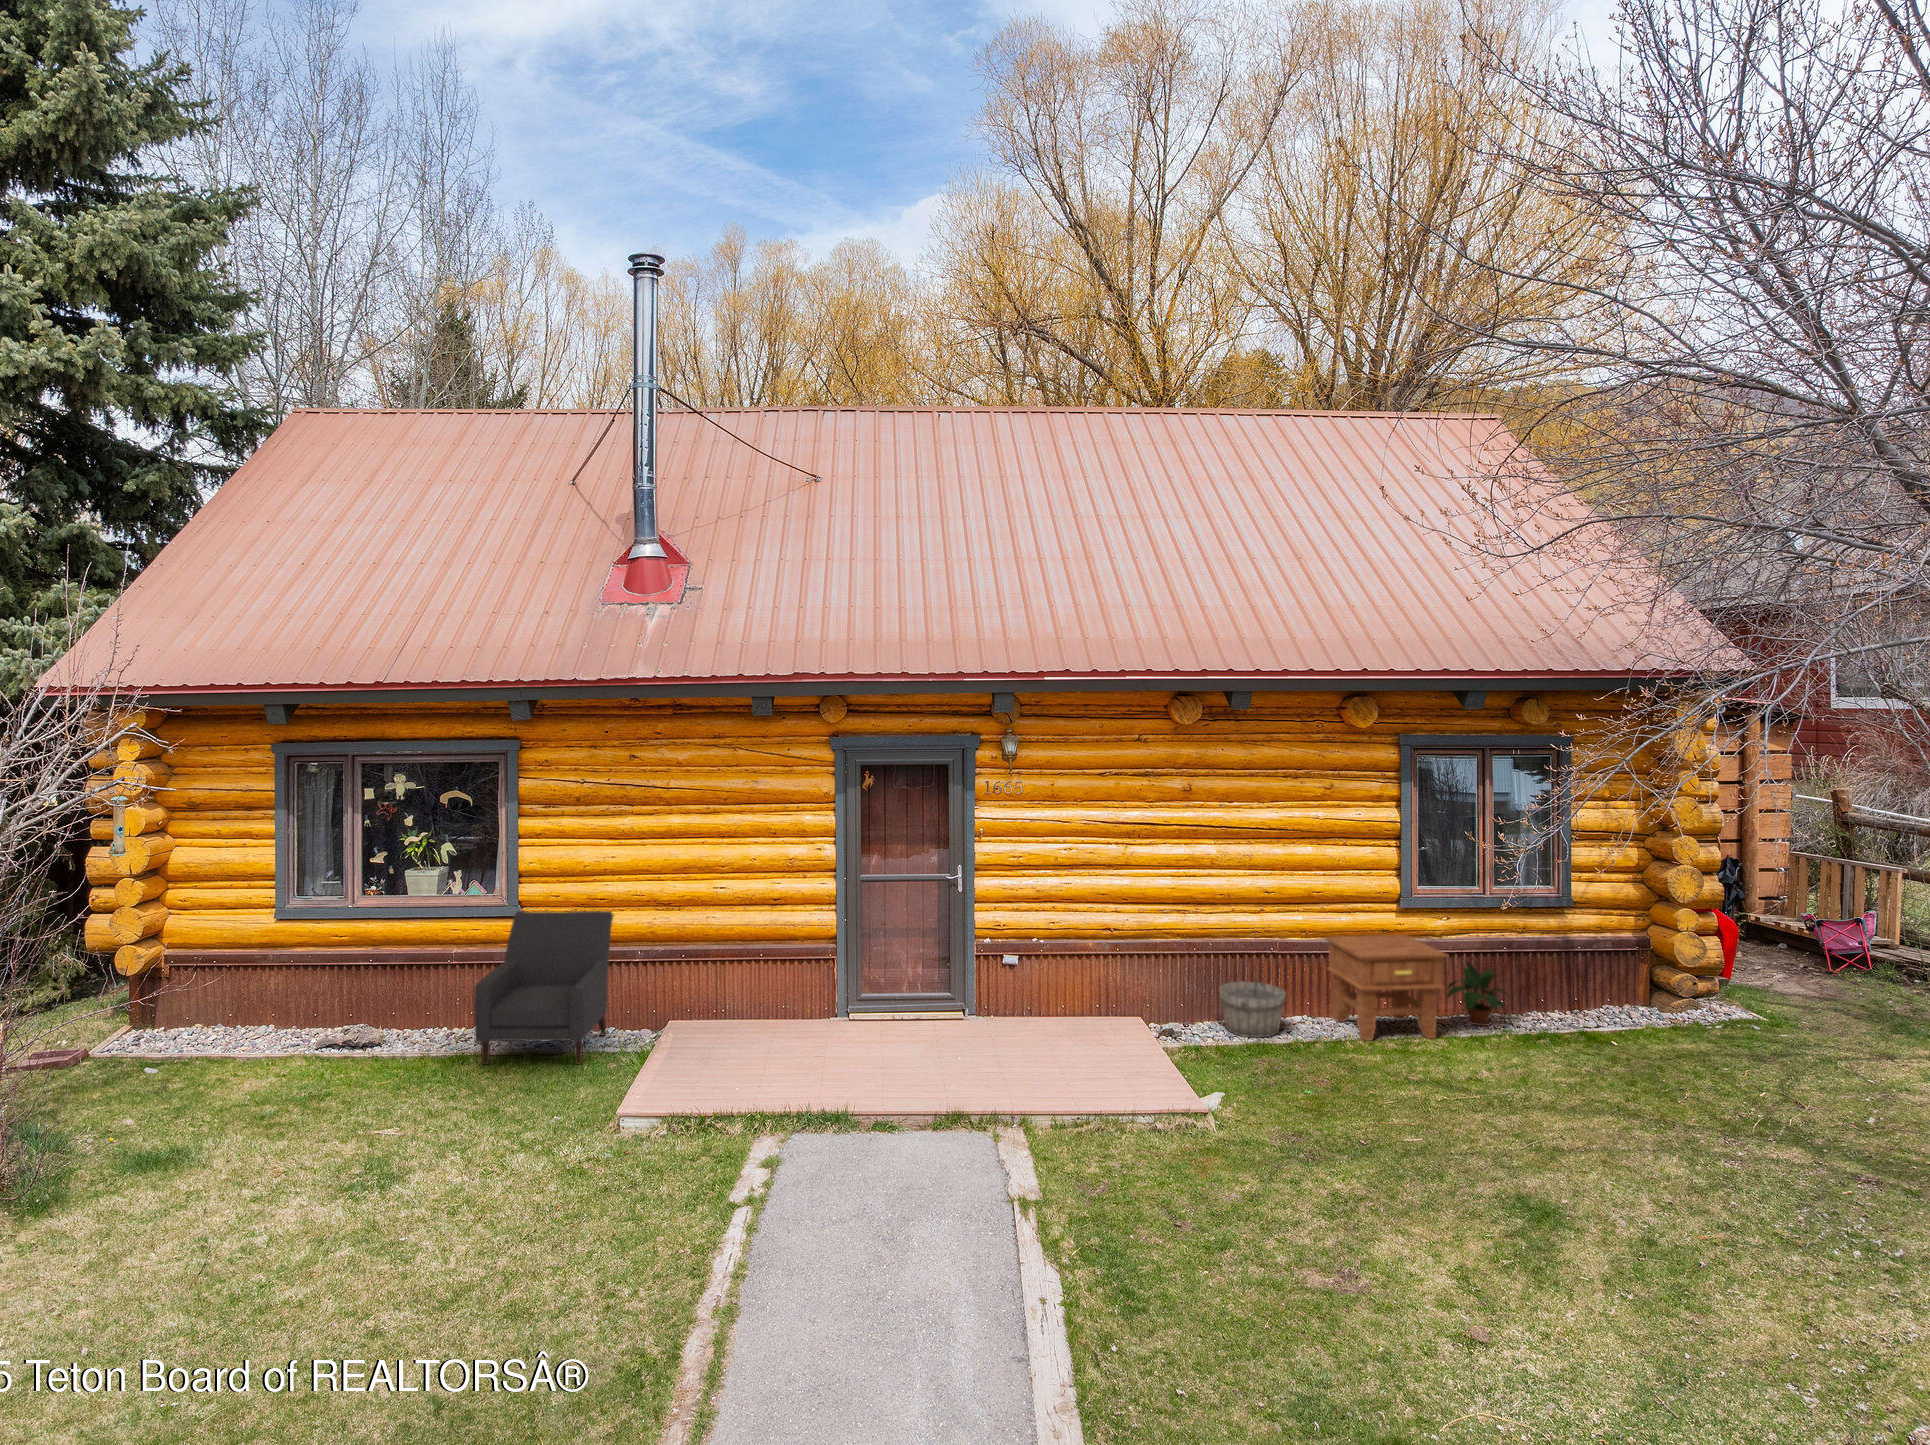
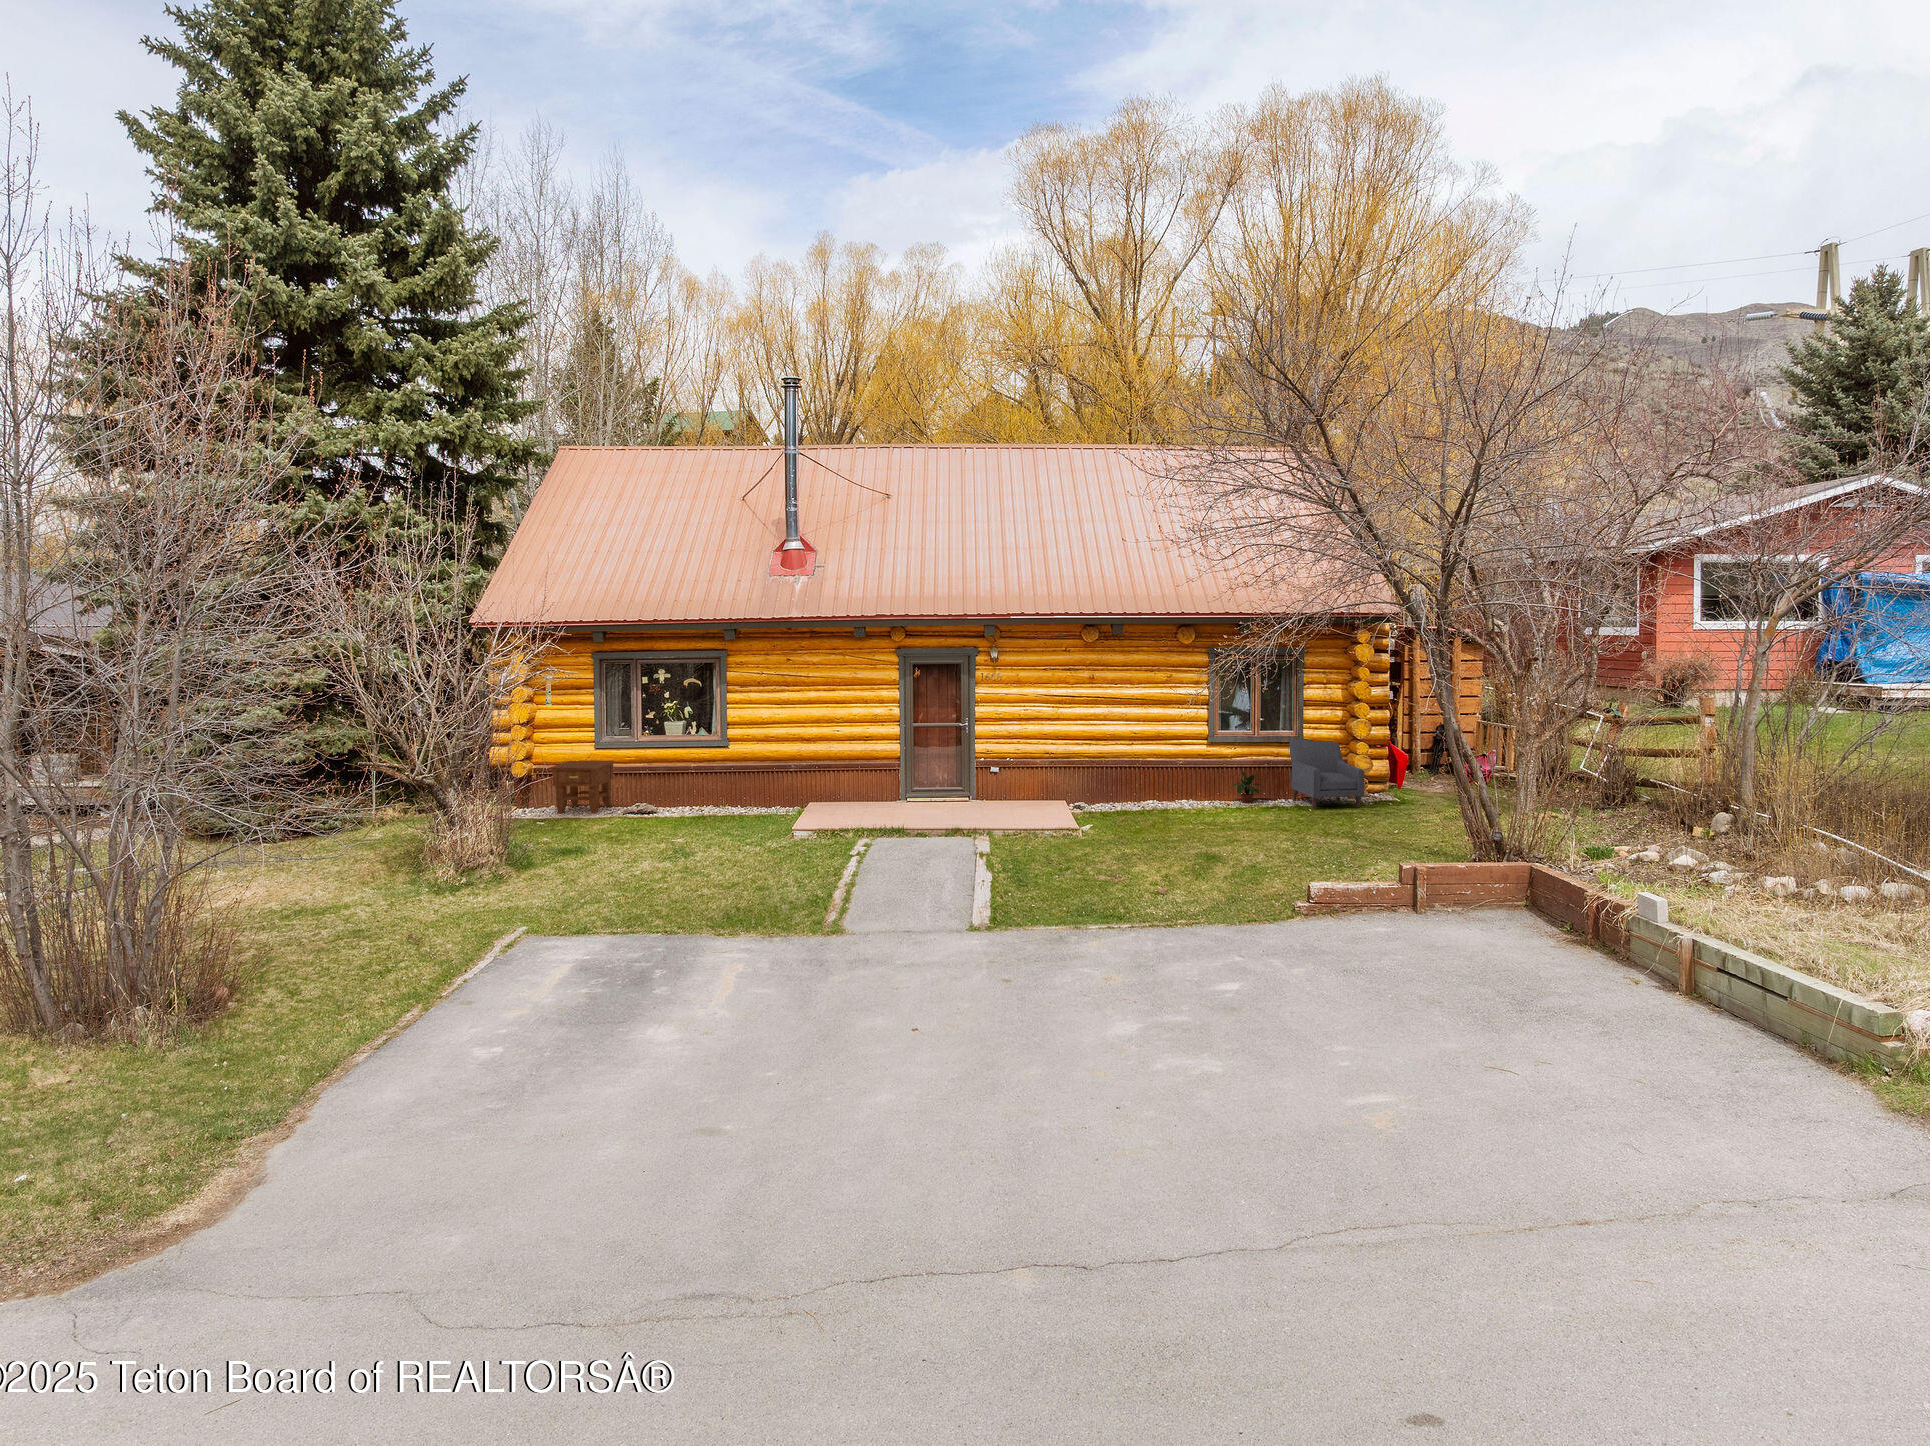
chair: present [474,911,613,1065] -> present [1289,739,1365,810]
side table: present [1325,935,1447,1041] -> present [550,760,615,813]
wooden bucket: present [1219,979,1286,1038] -> none [1106,776,1141,807]

